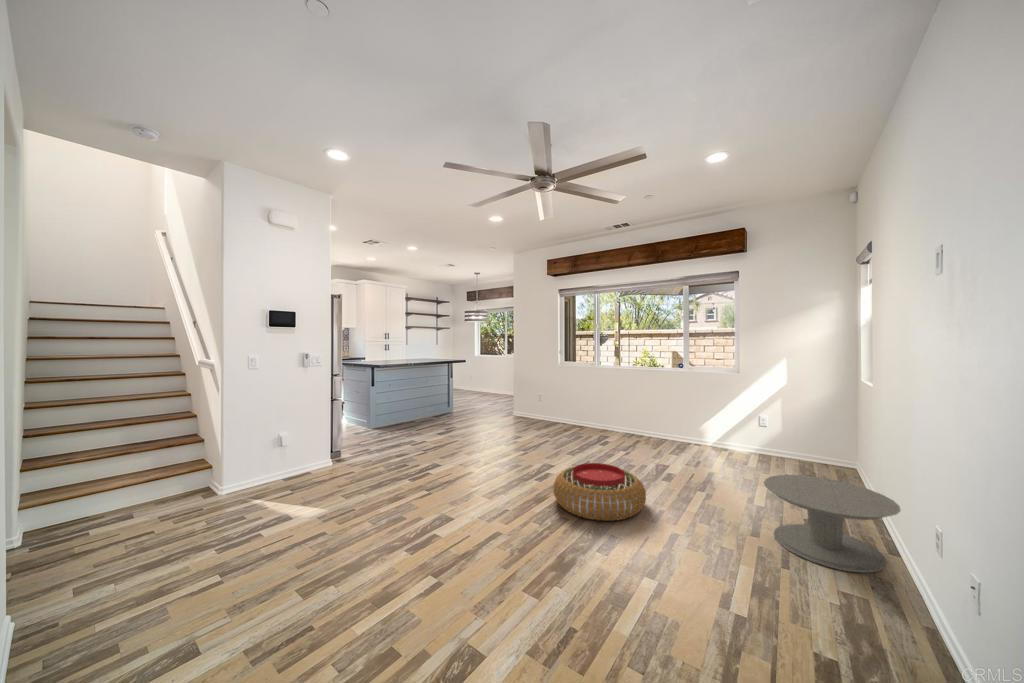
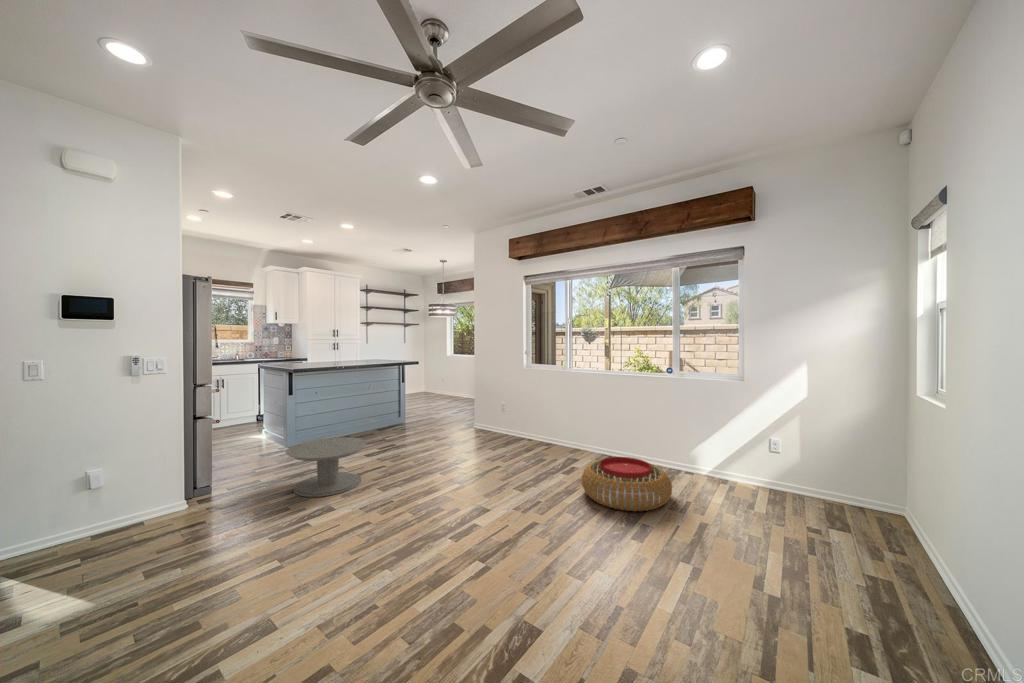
side table: present [764,475,901,573] -> present [286,437,367,497]

